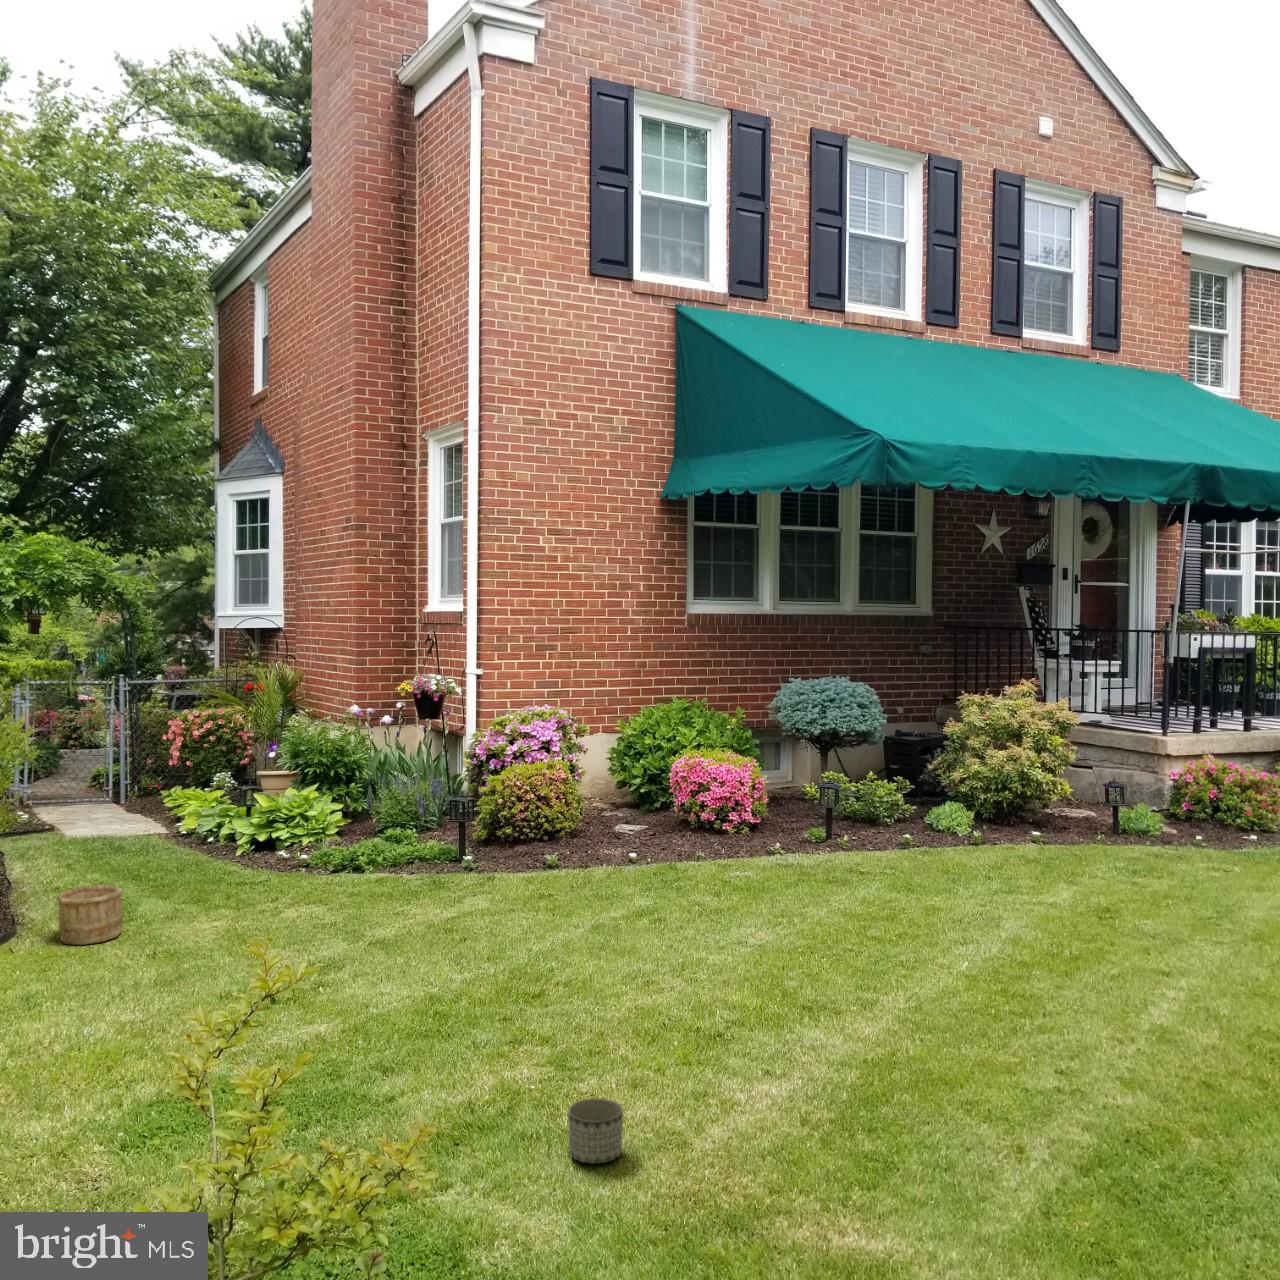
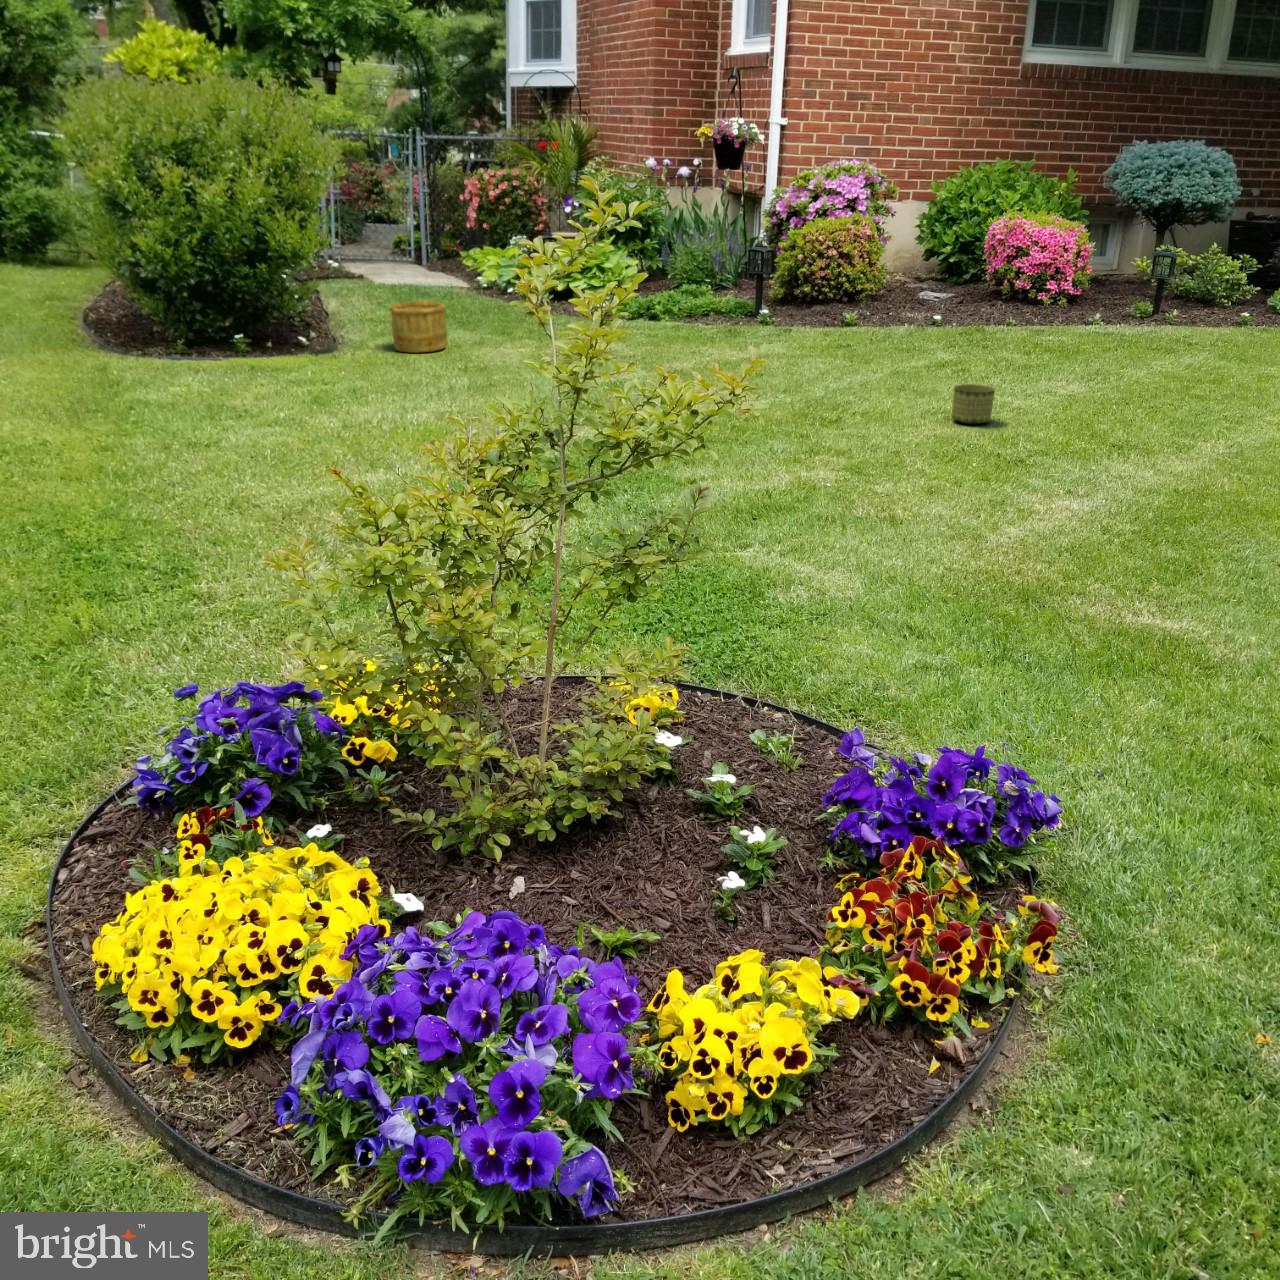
planter: present [568,1098,623,1164] -> present [952,384,995,424]

